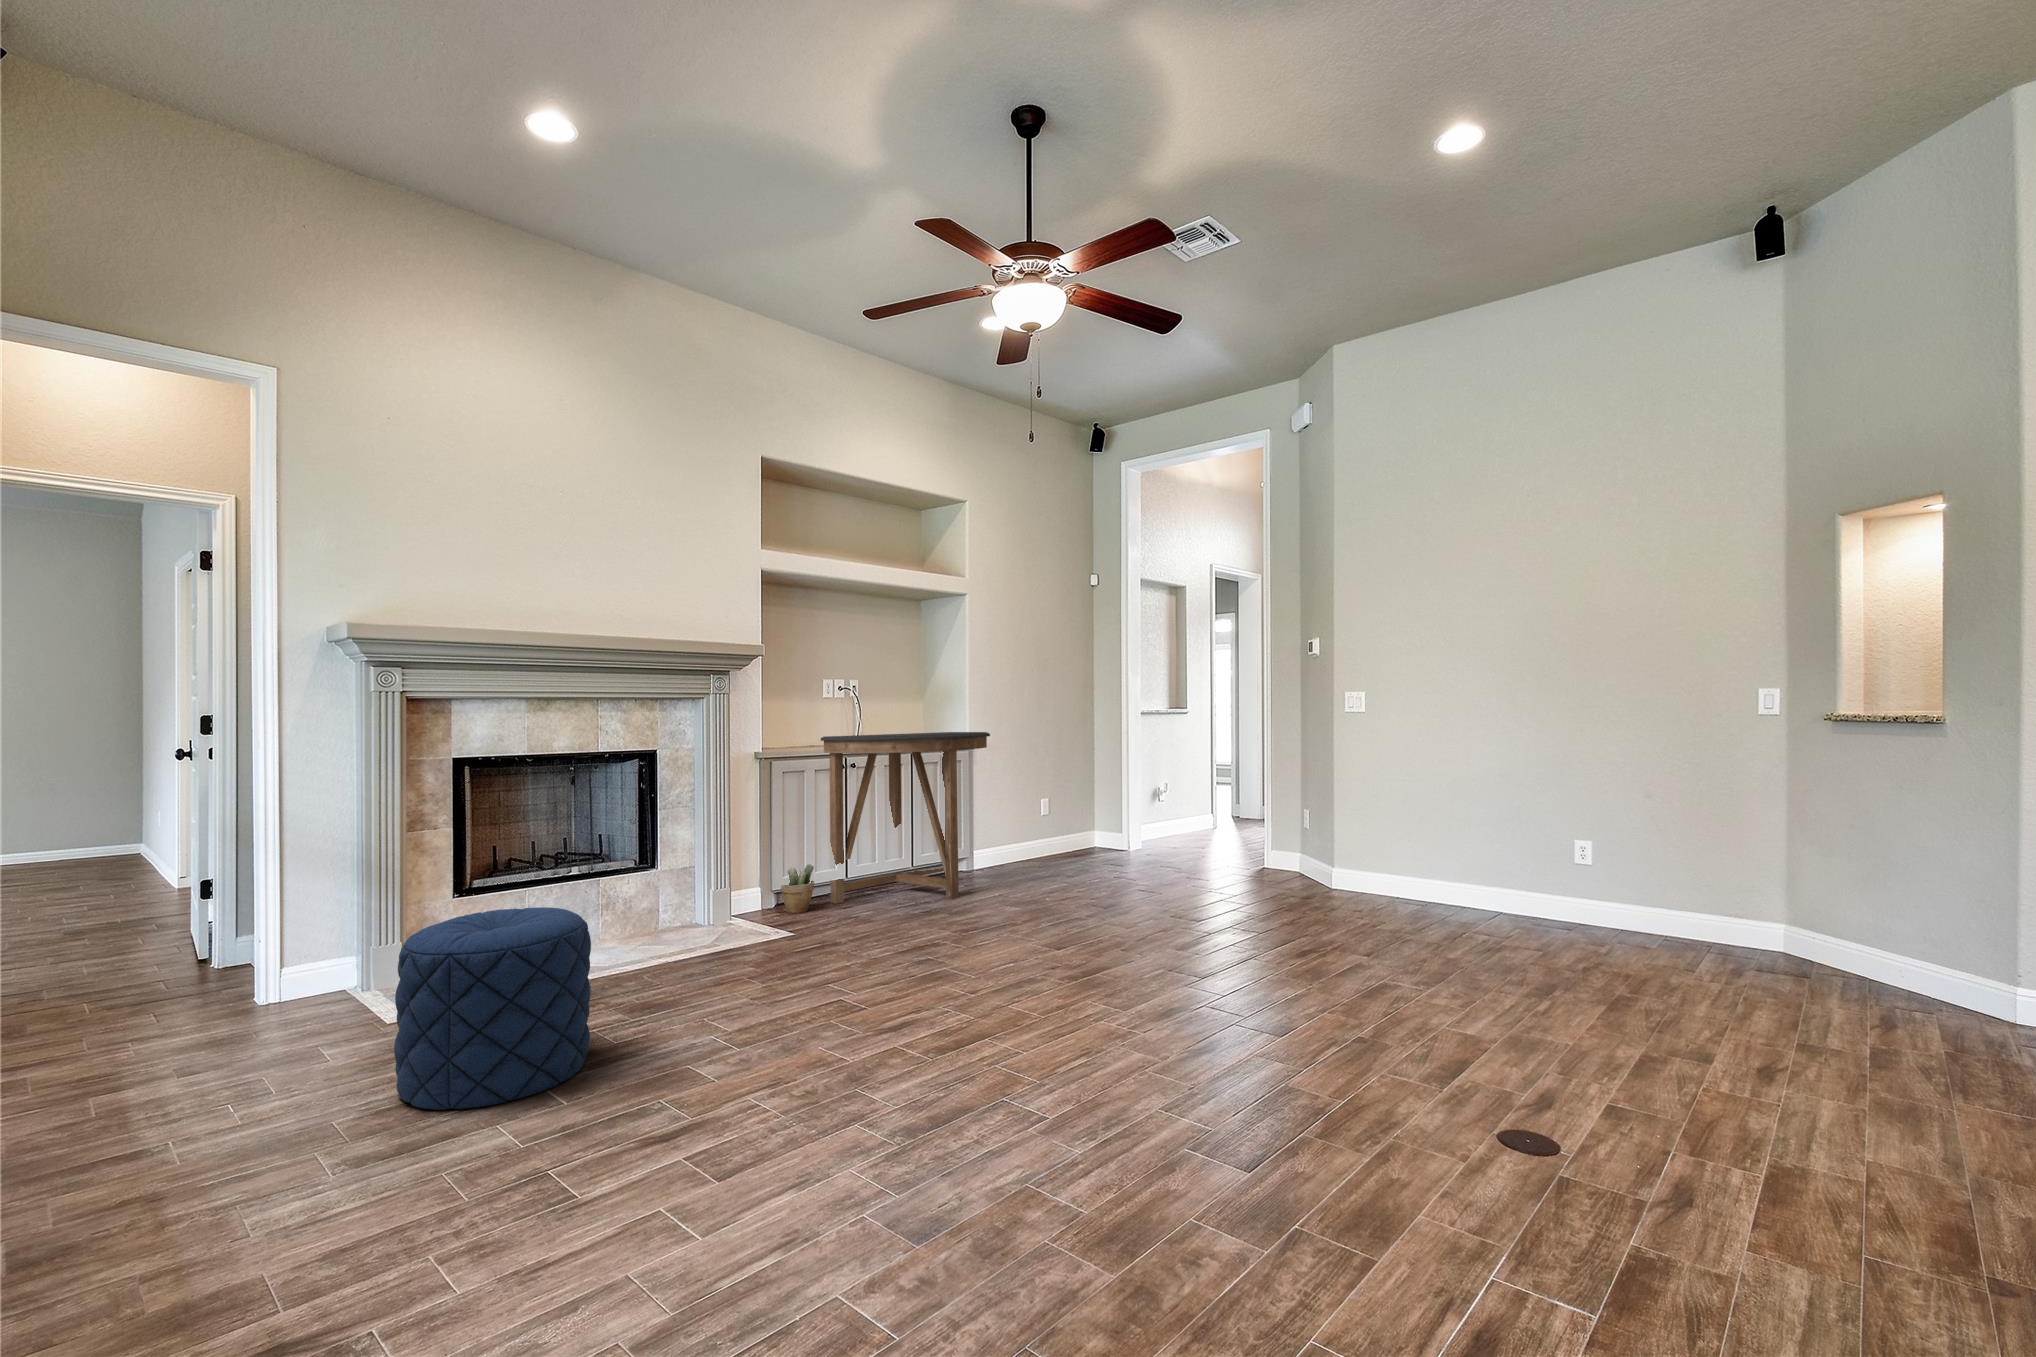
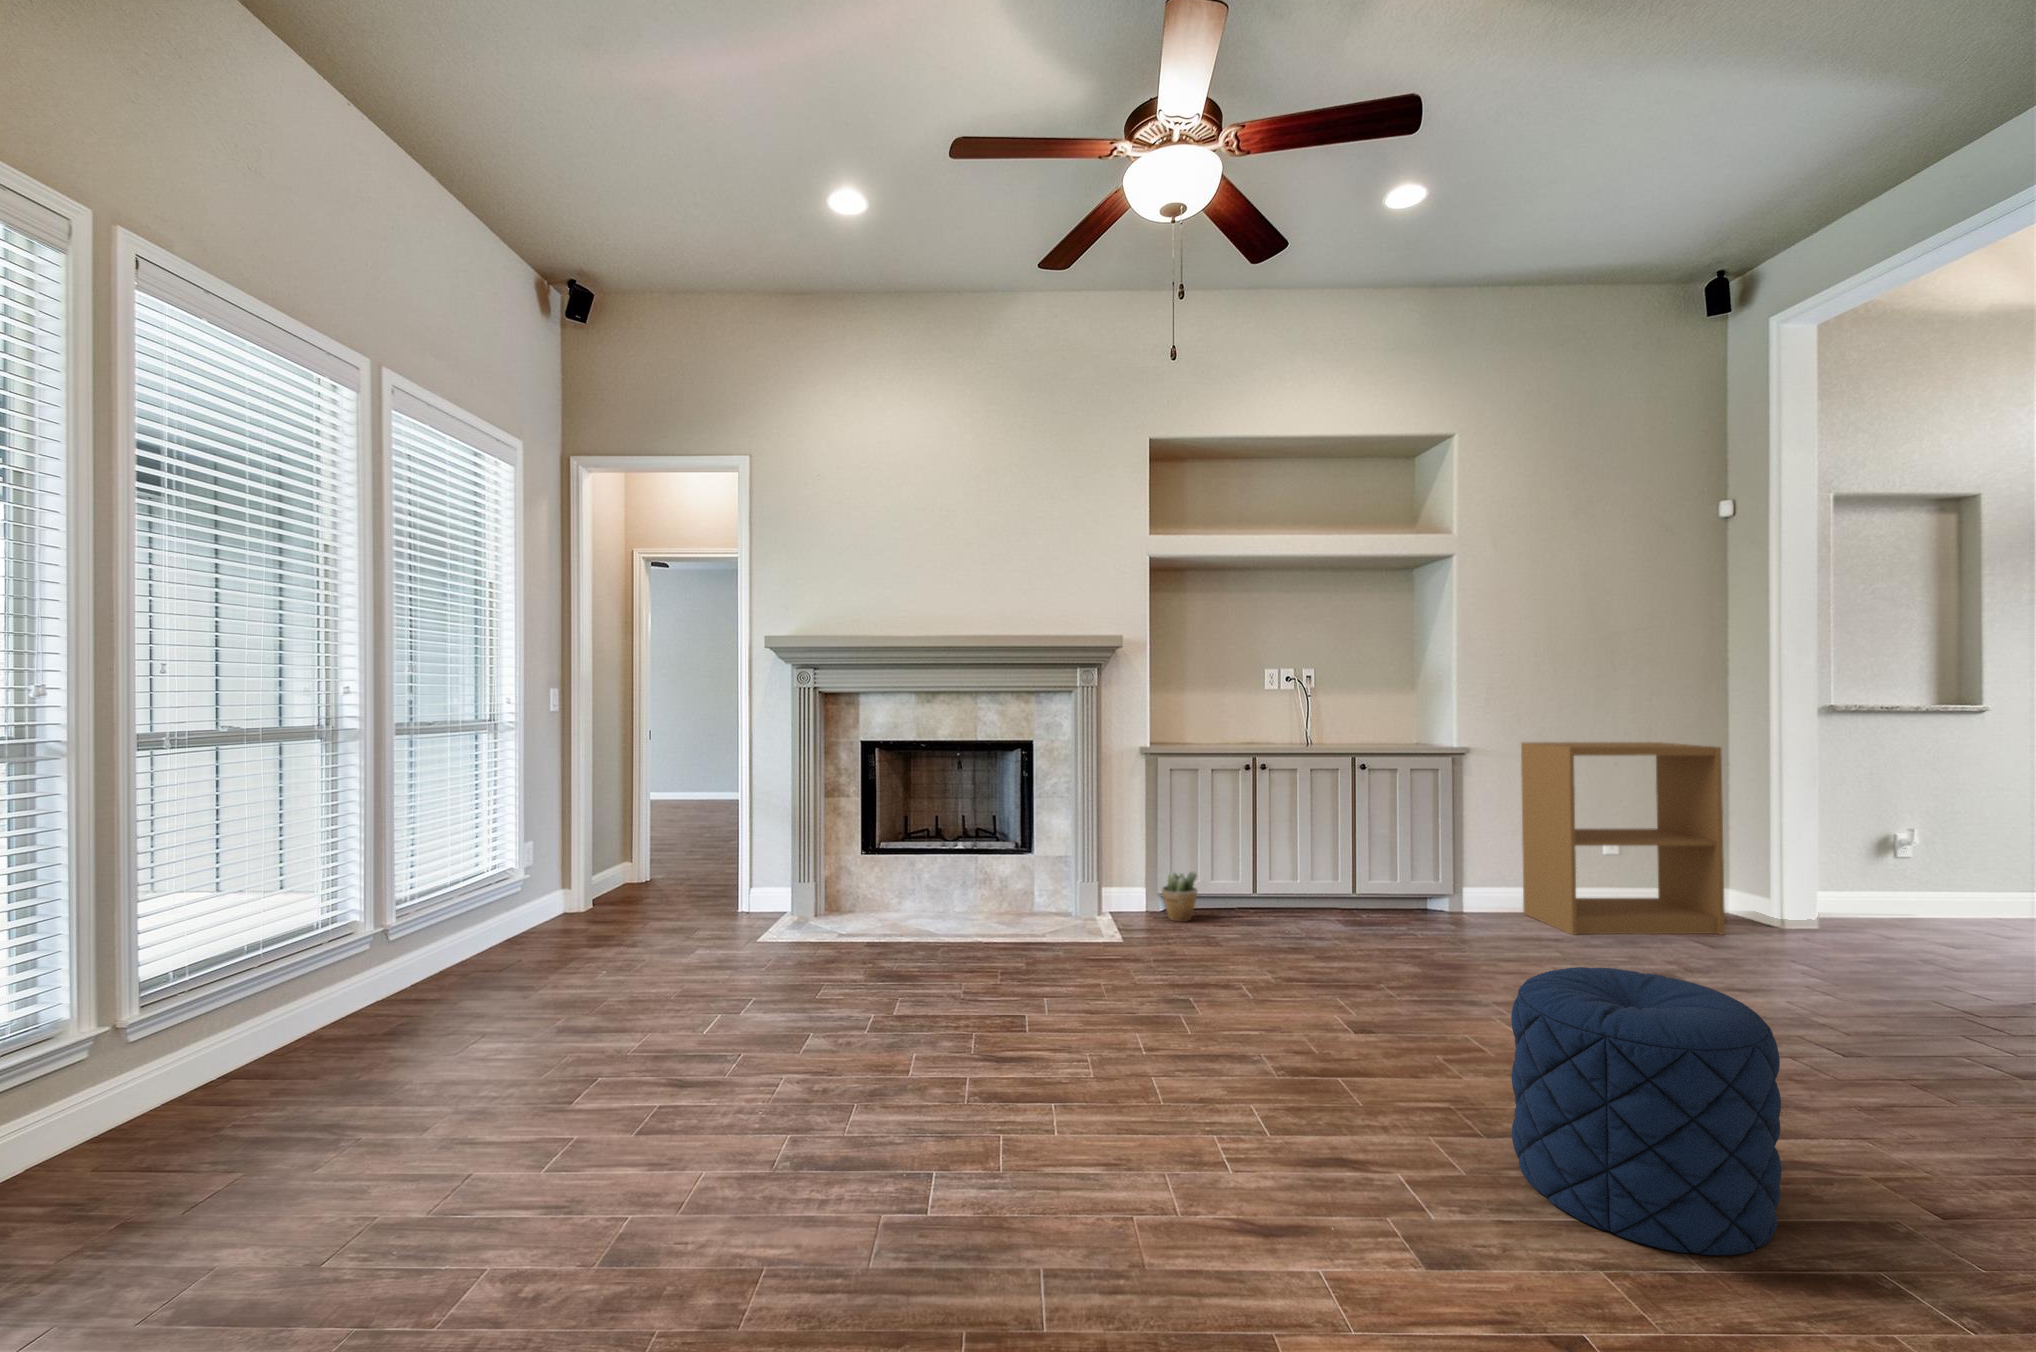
console table: present [821,732,990,904] -> none [1214,733,1449,944]
bookshelf: none [1003,735,1113,871] -> present [1521,742,1725,935]
pouf: present [394,907,591,1110] -> present [1511,967,1782,1256]

